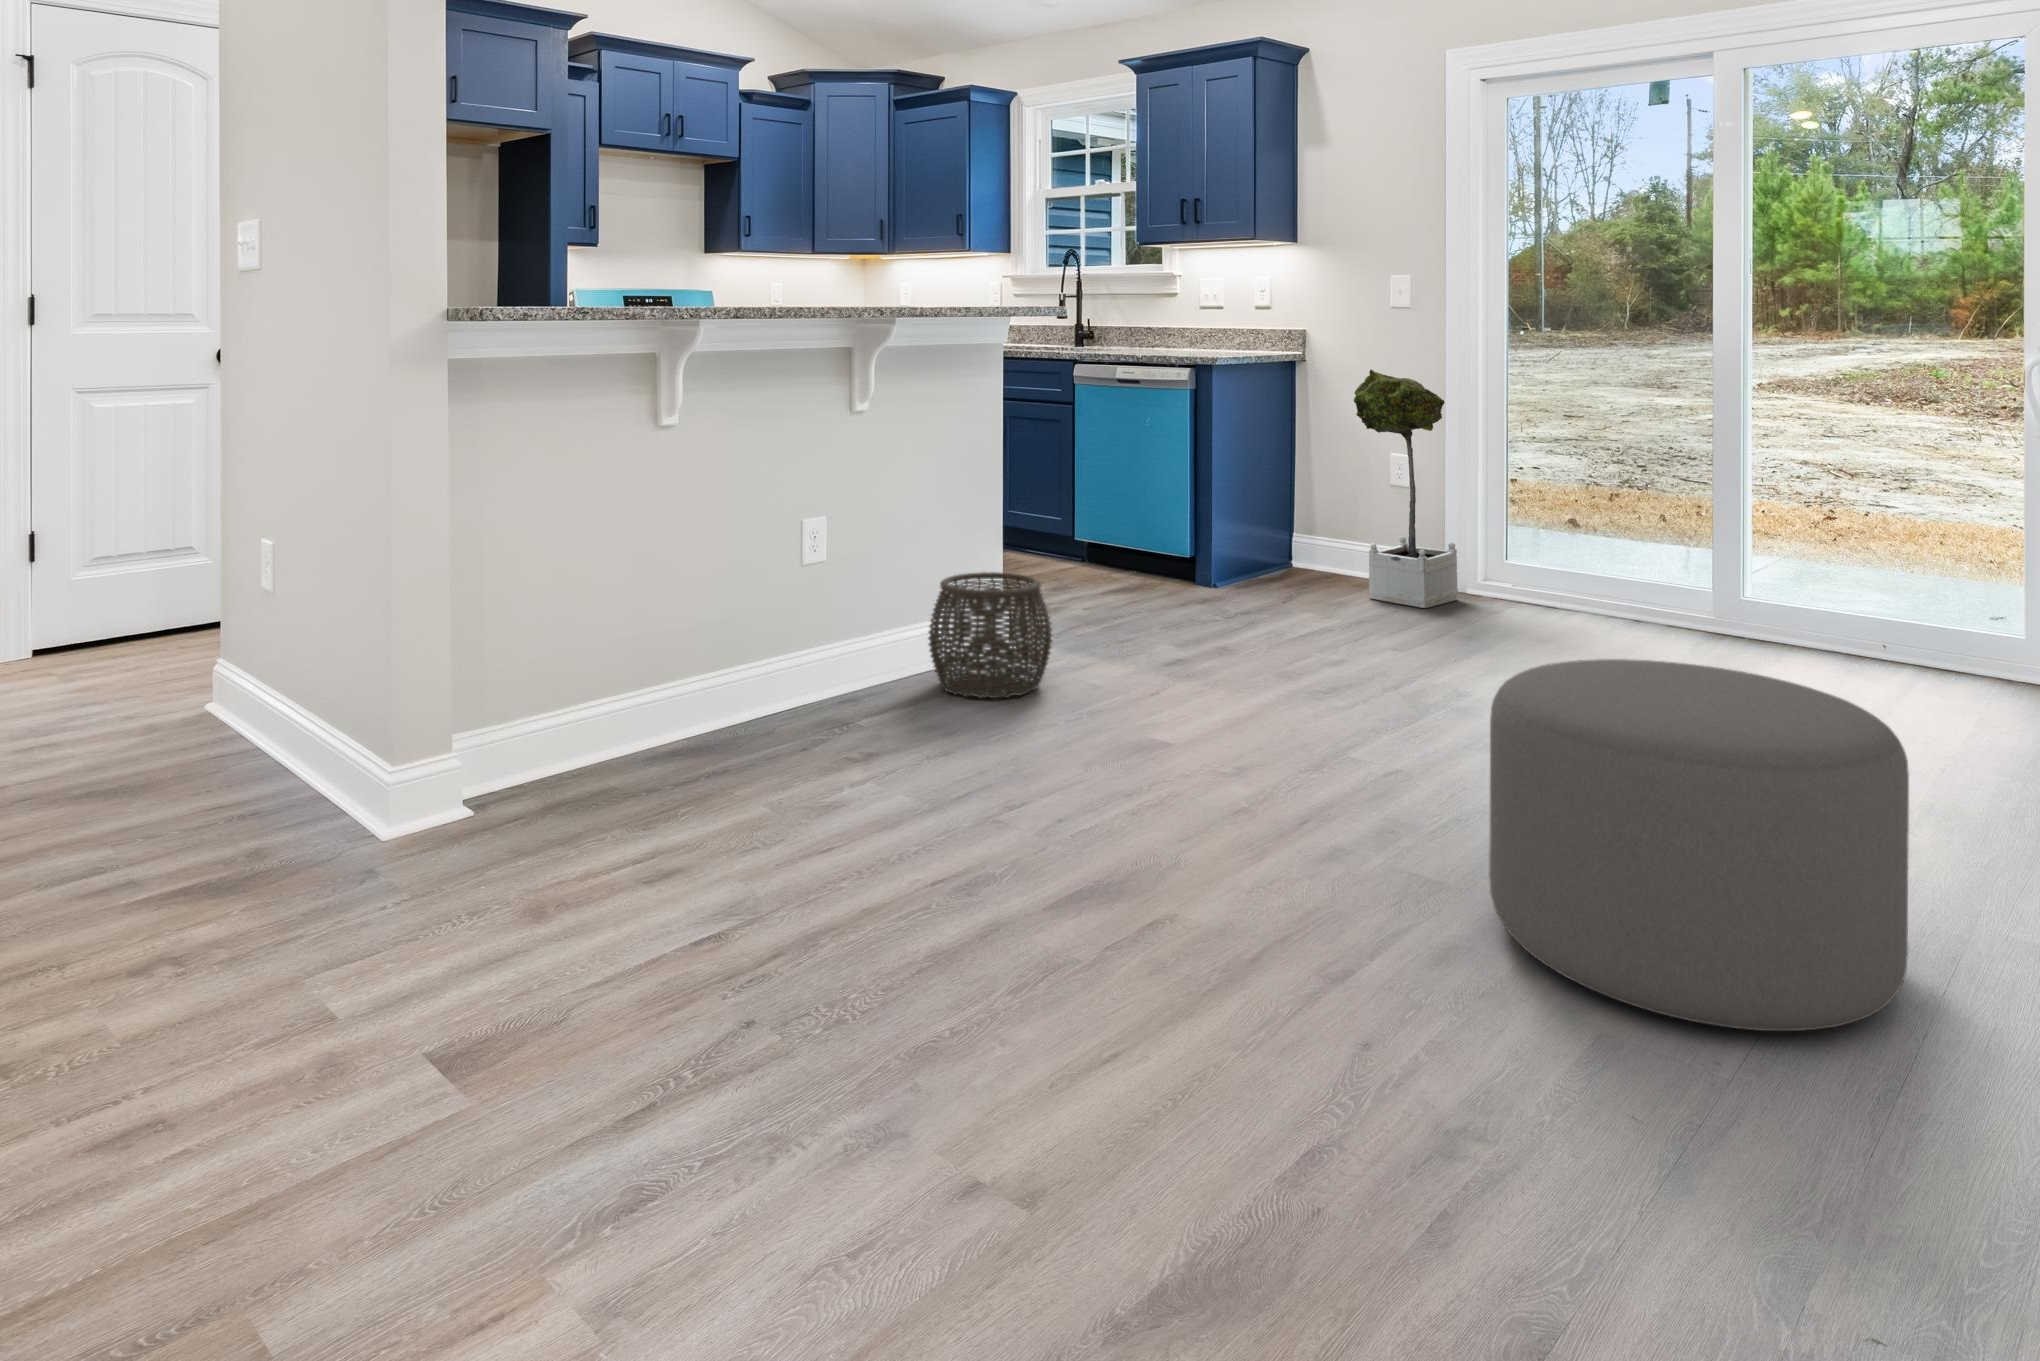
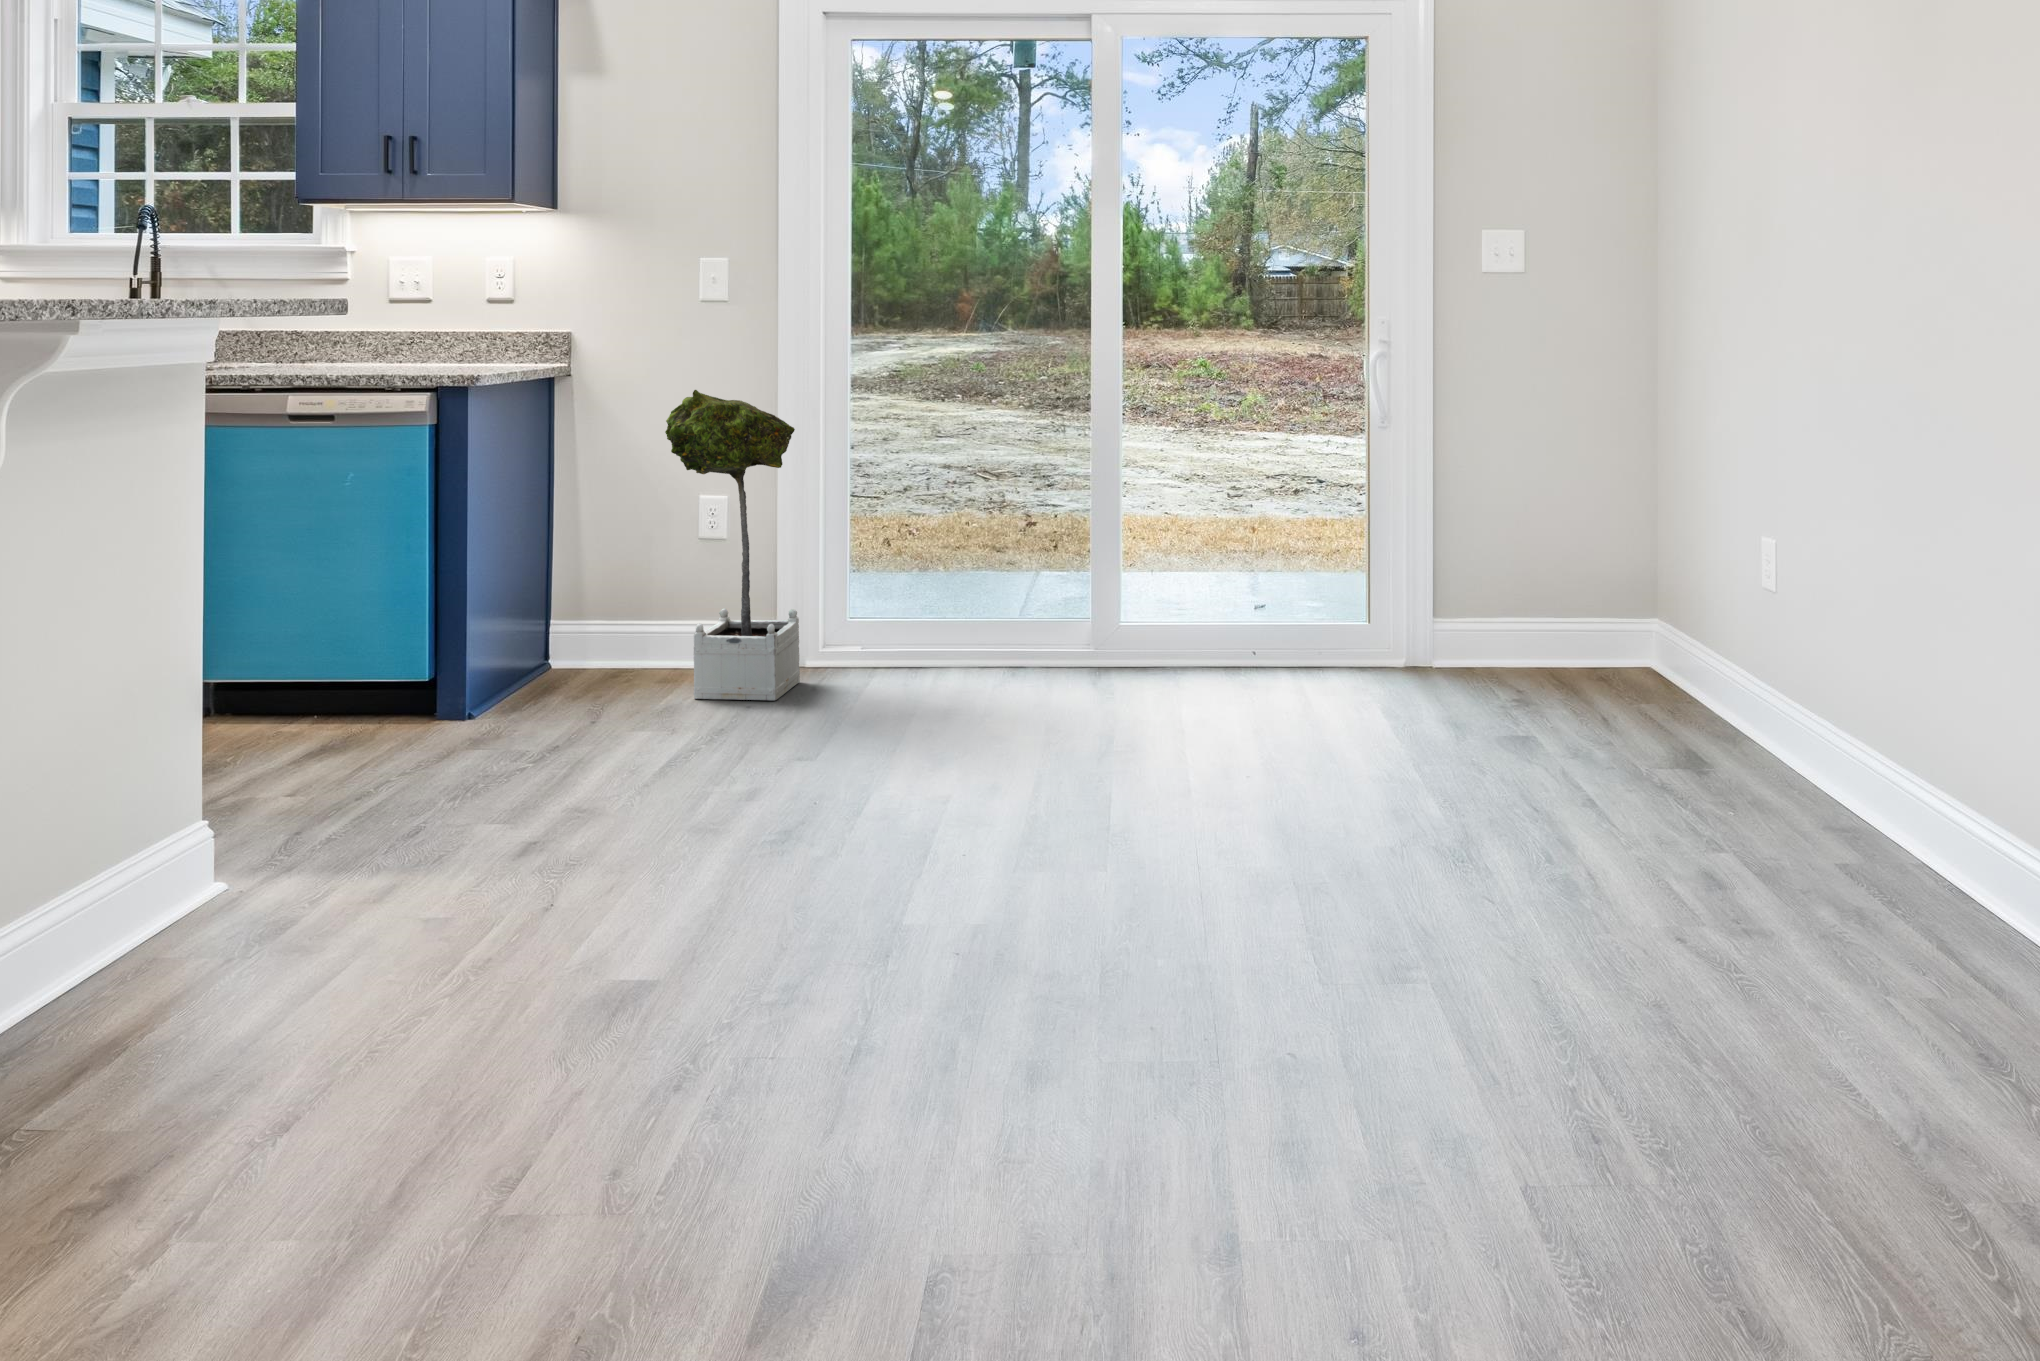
woven basket: present [928,572,1052,698] -> none [111,766,371,1015]
ottoman: present [1489,659,1909,1031] -> none [1270,732,1717,1174]

